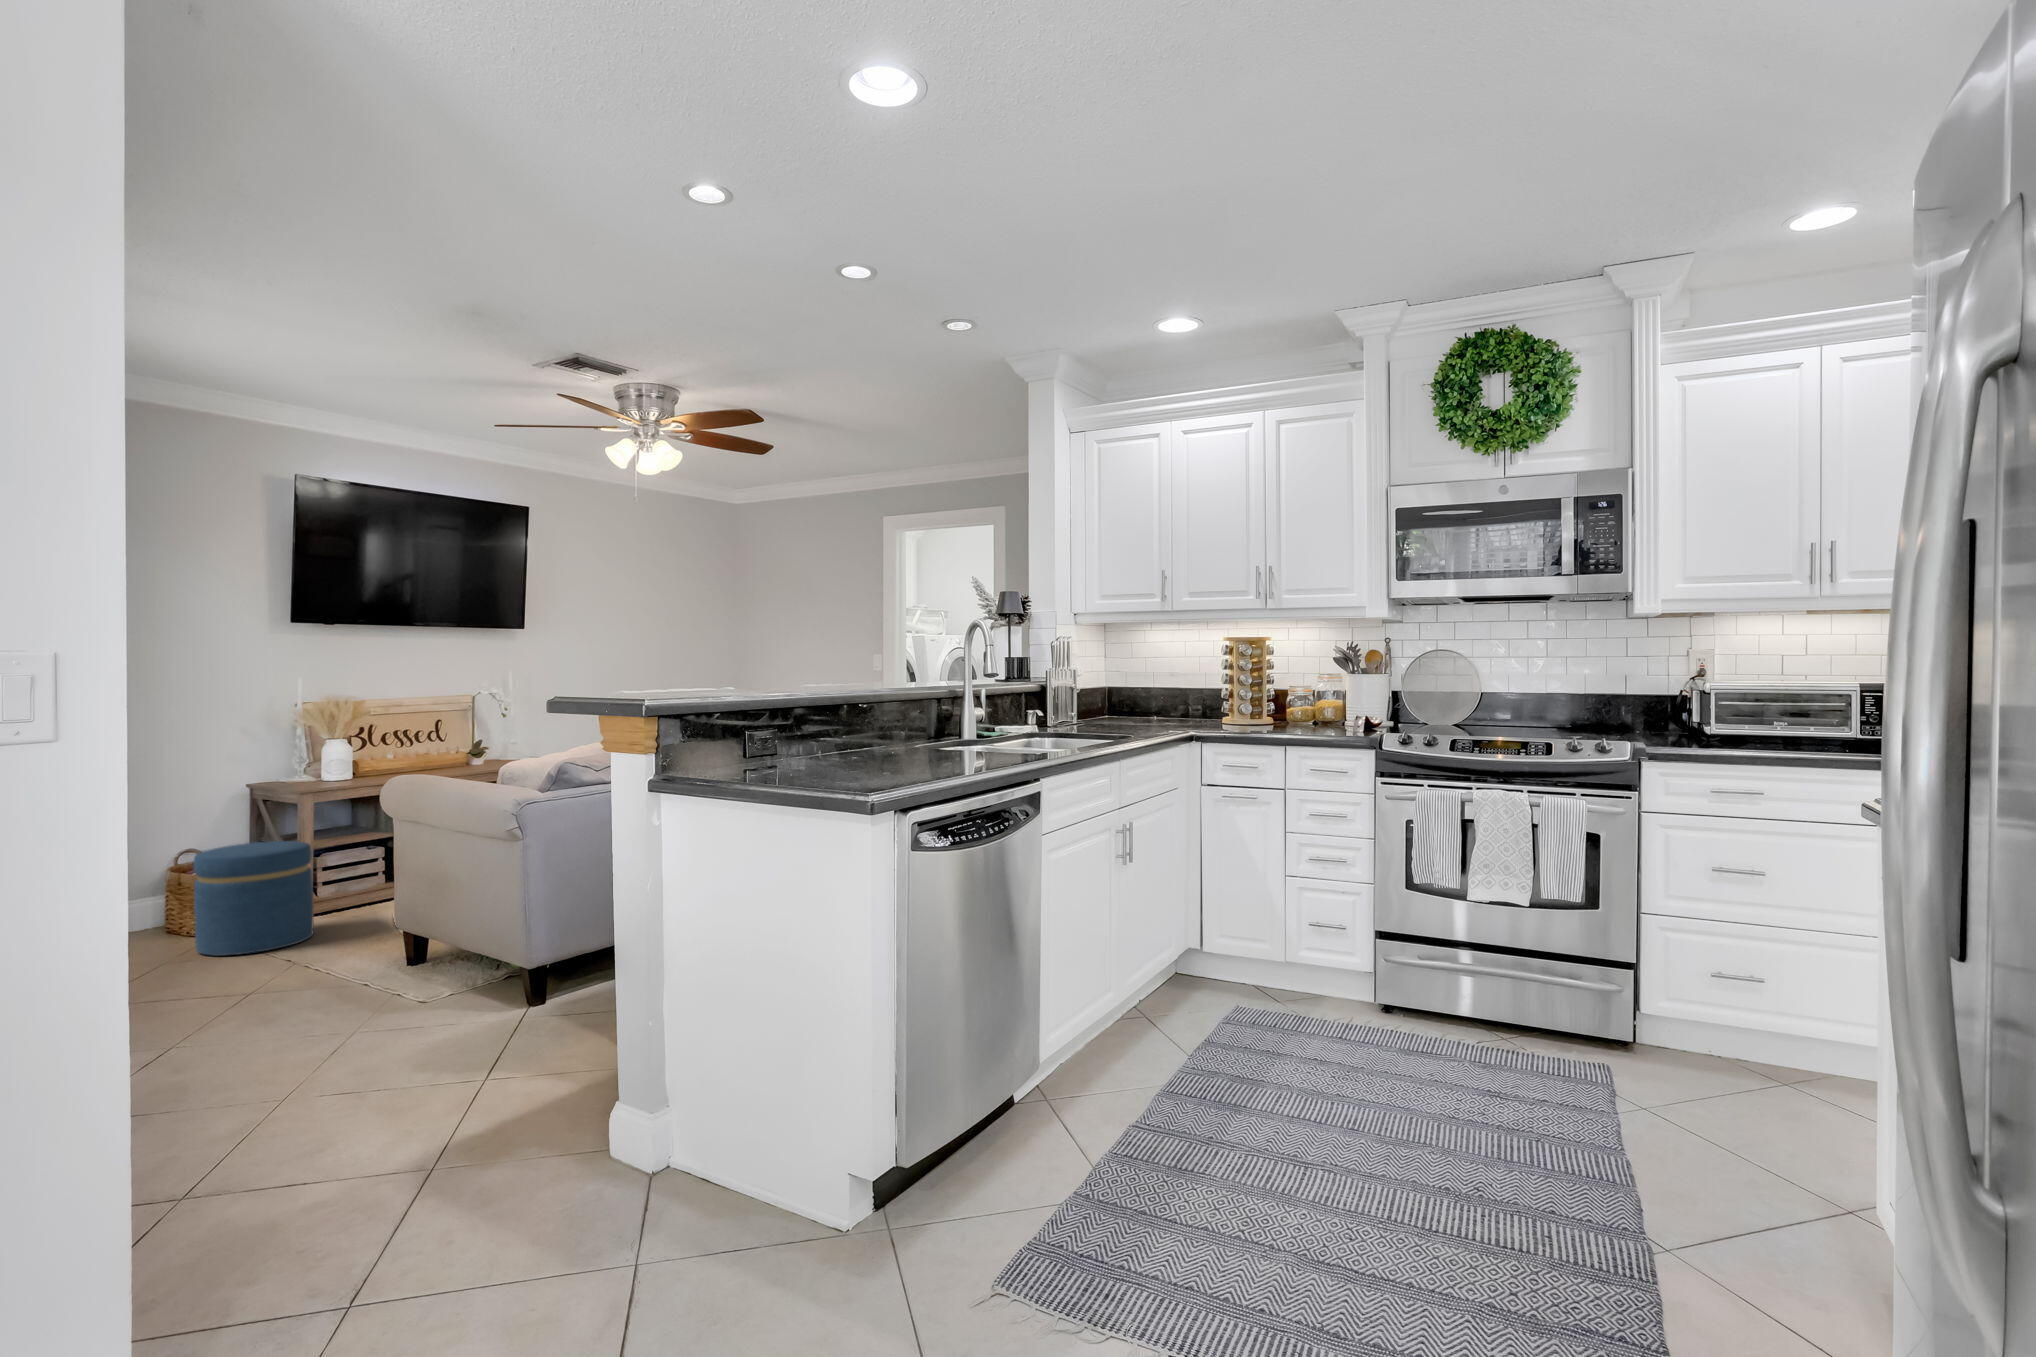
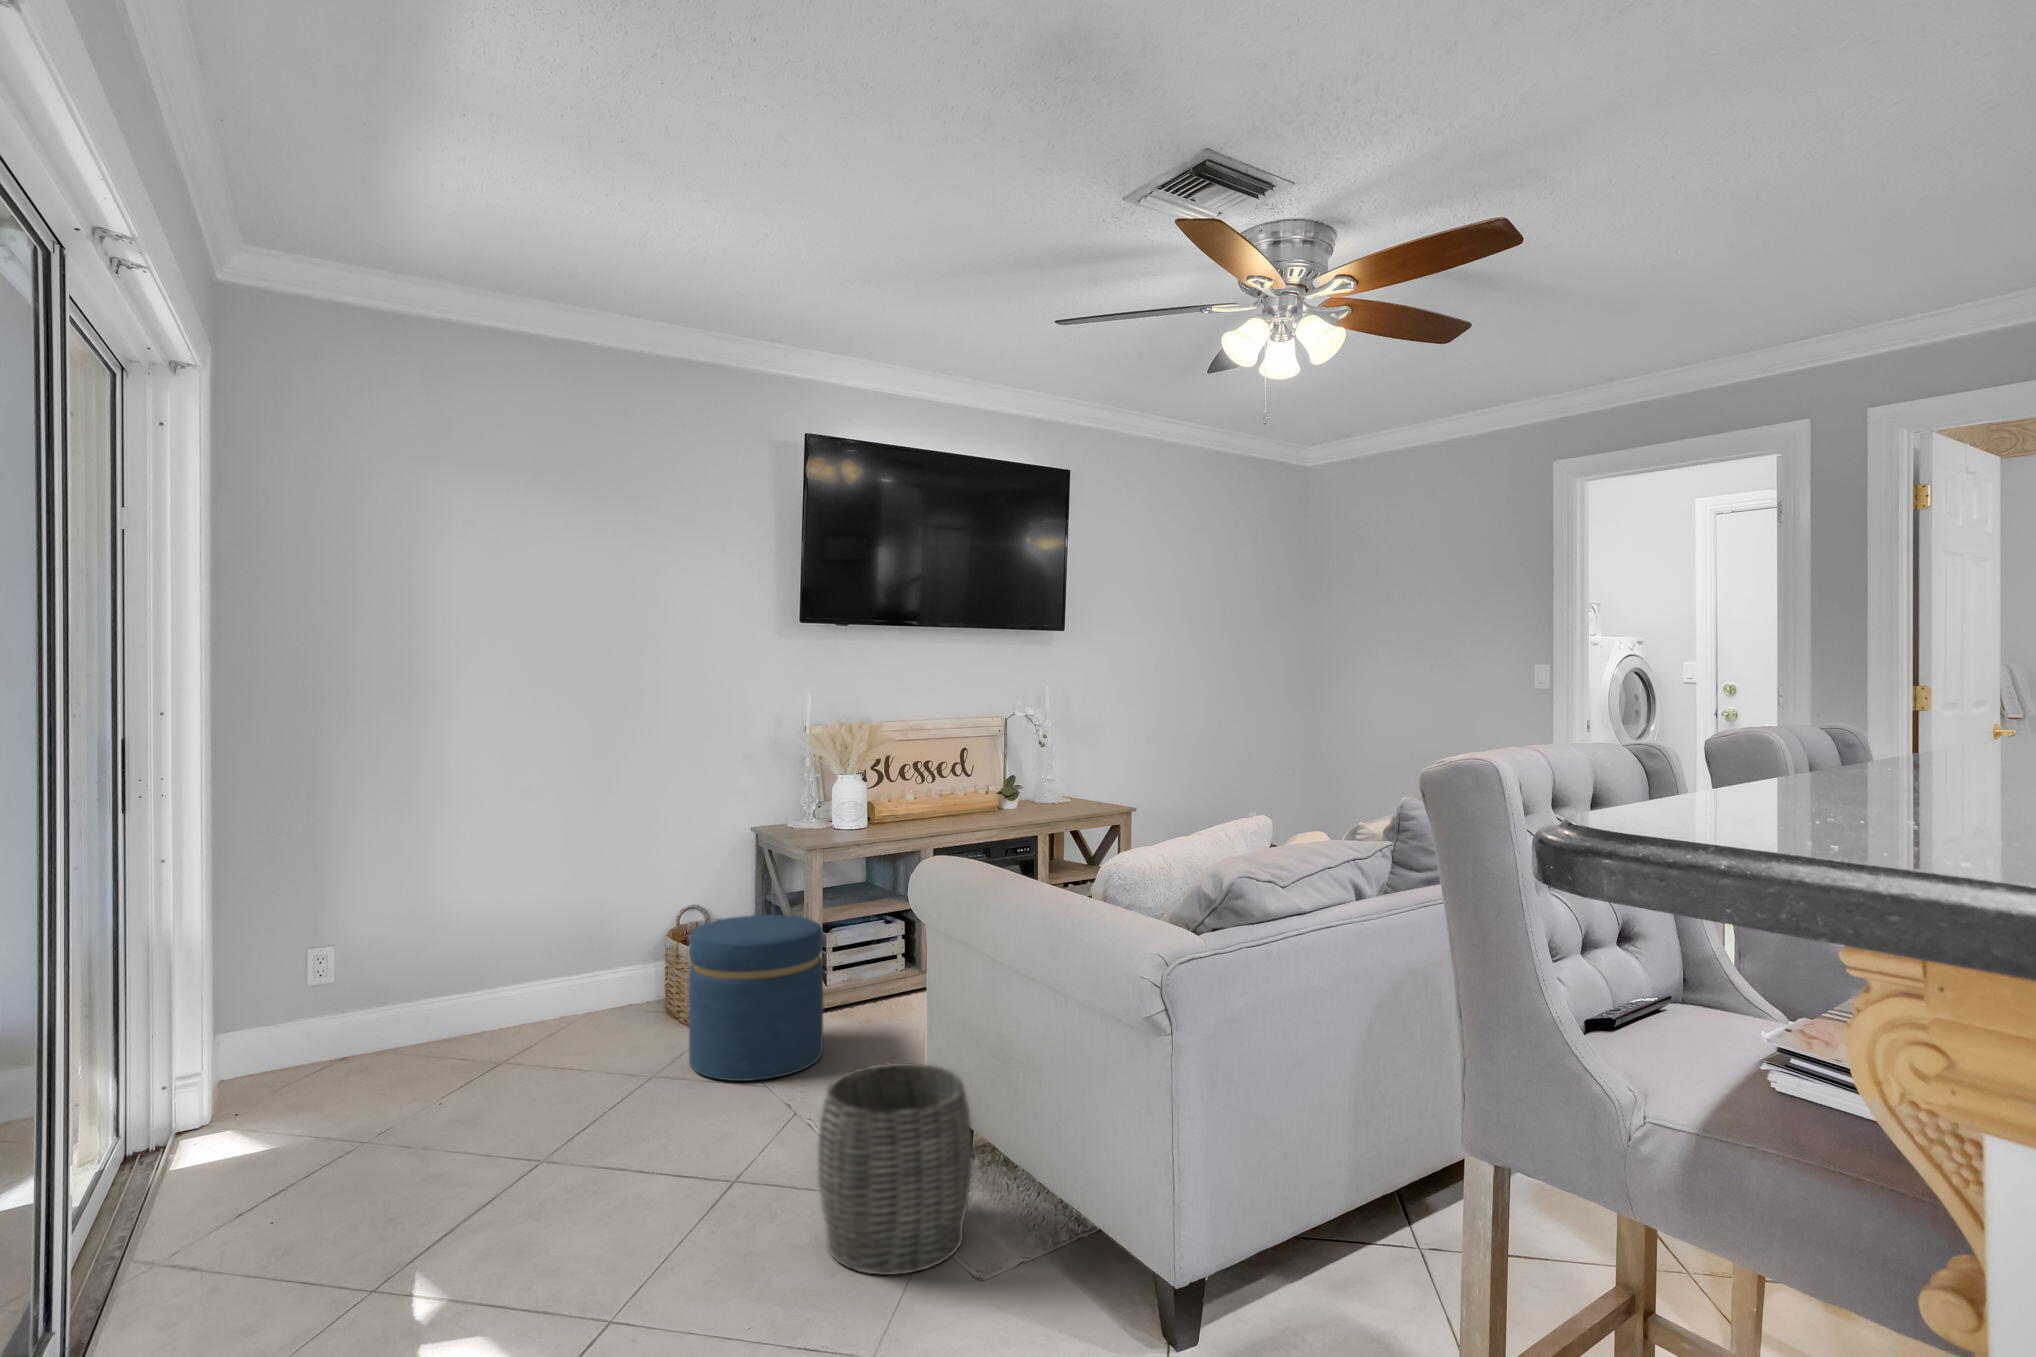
woven basket: none [307,900,416,1014] -> present [818,1063,972,1275]

